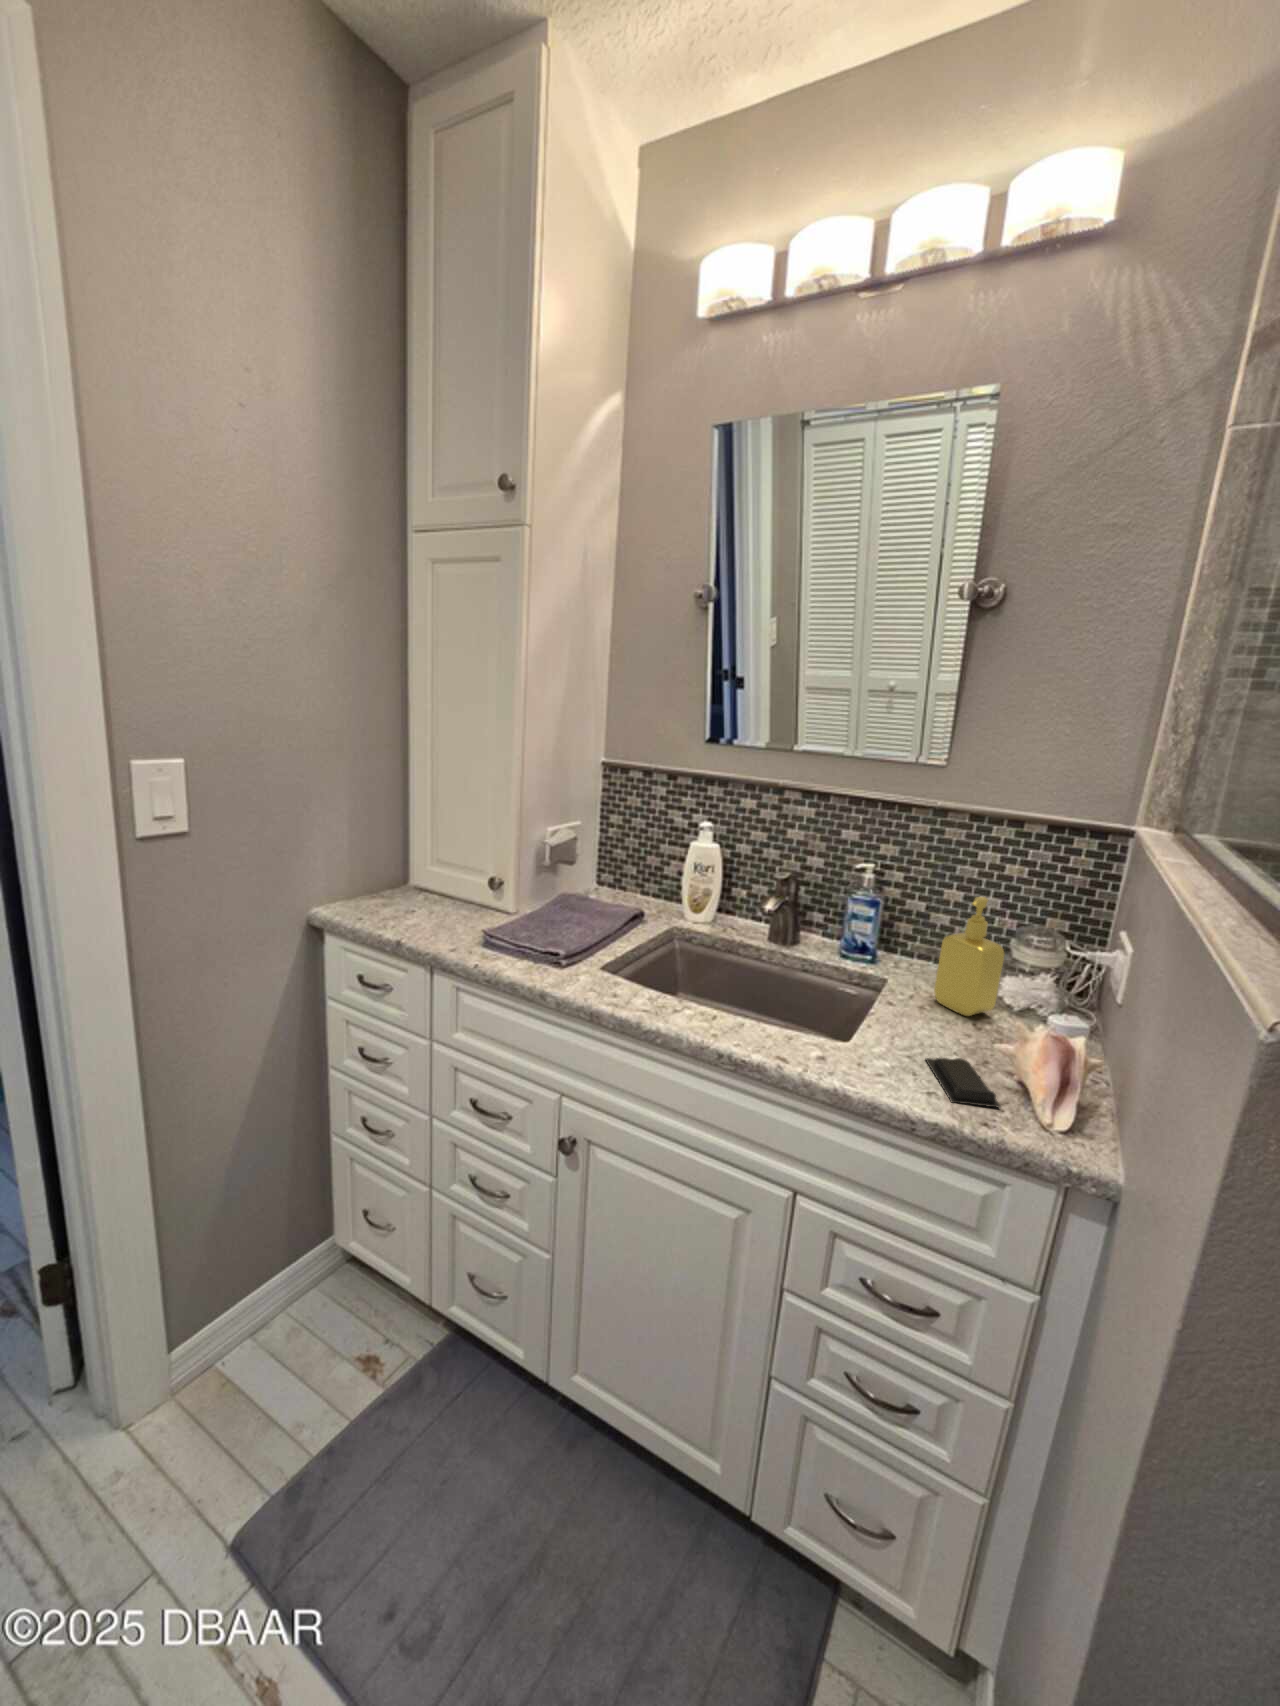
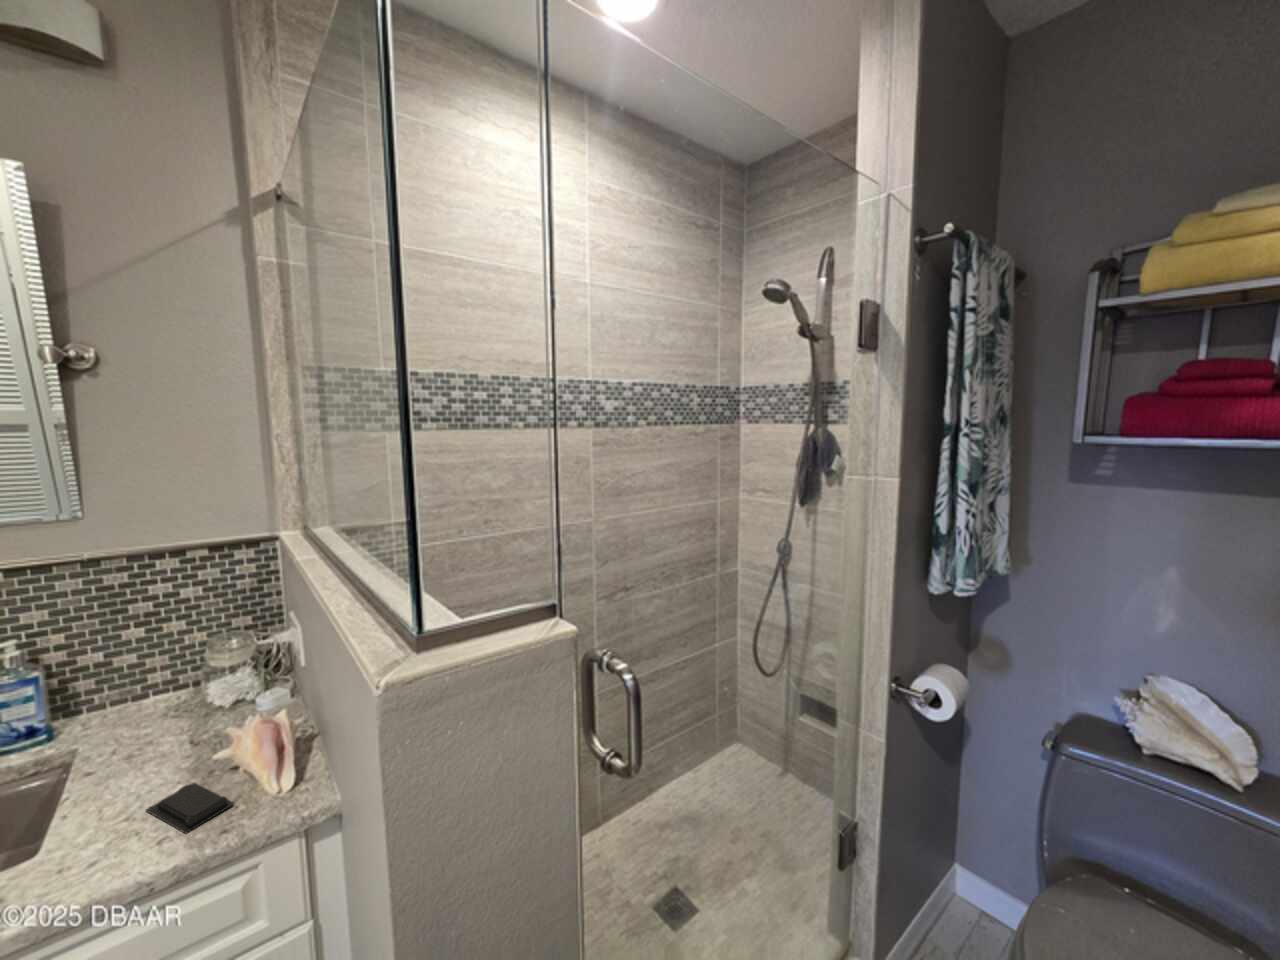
soap dispenser: present [934,897,1004,1016] -> none [132,631,206,741]

